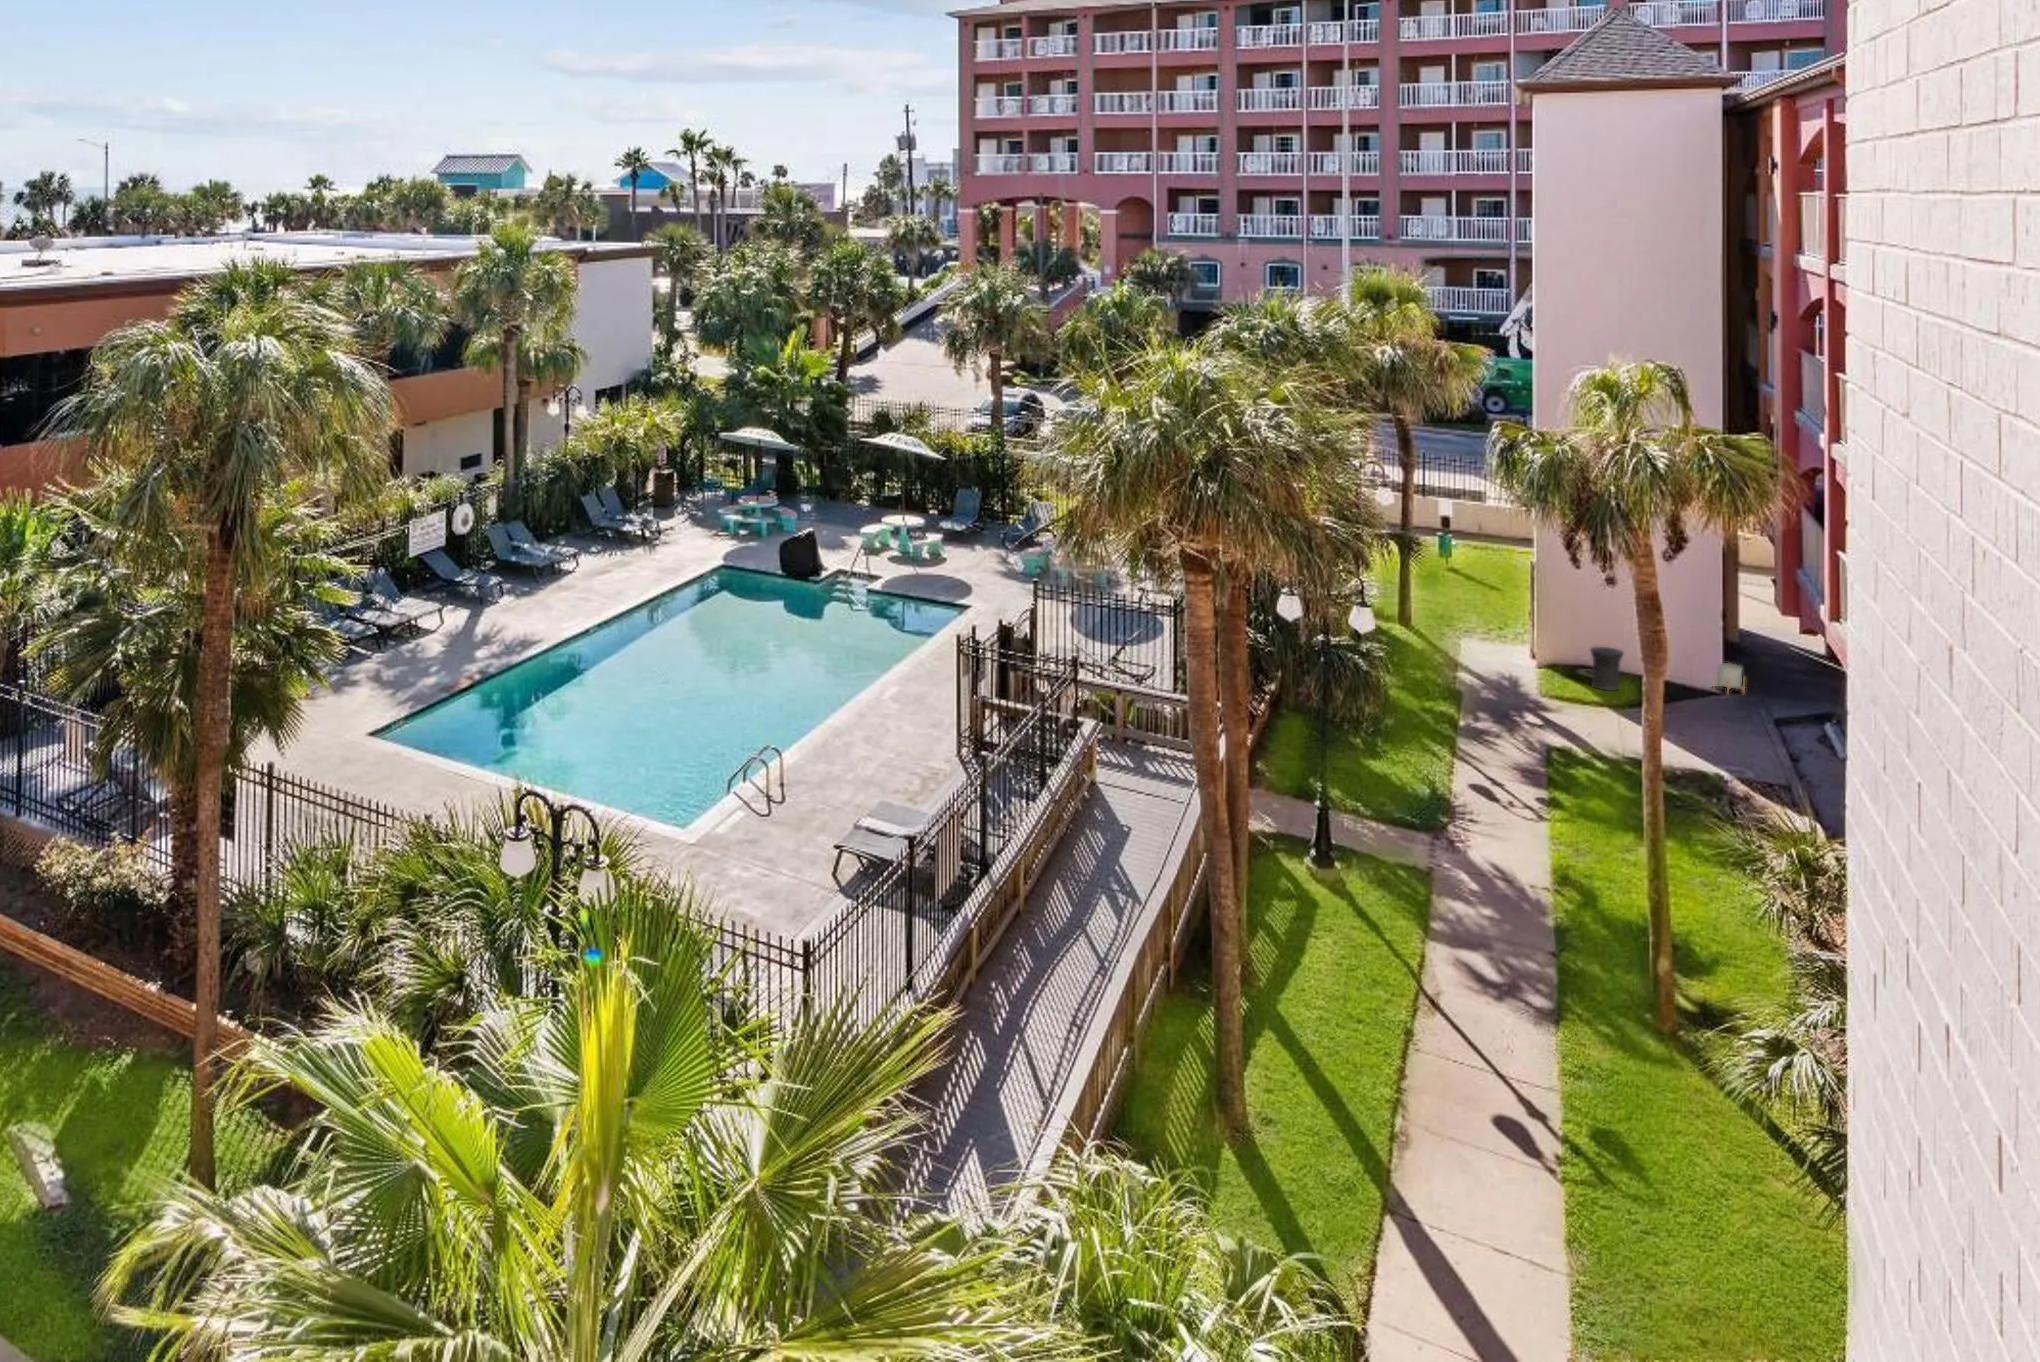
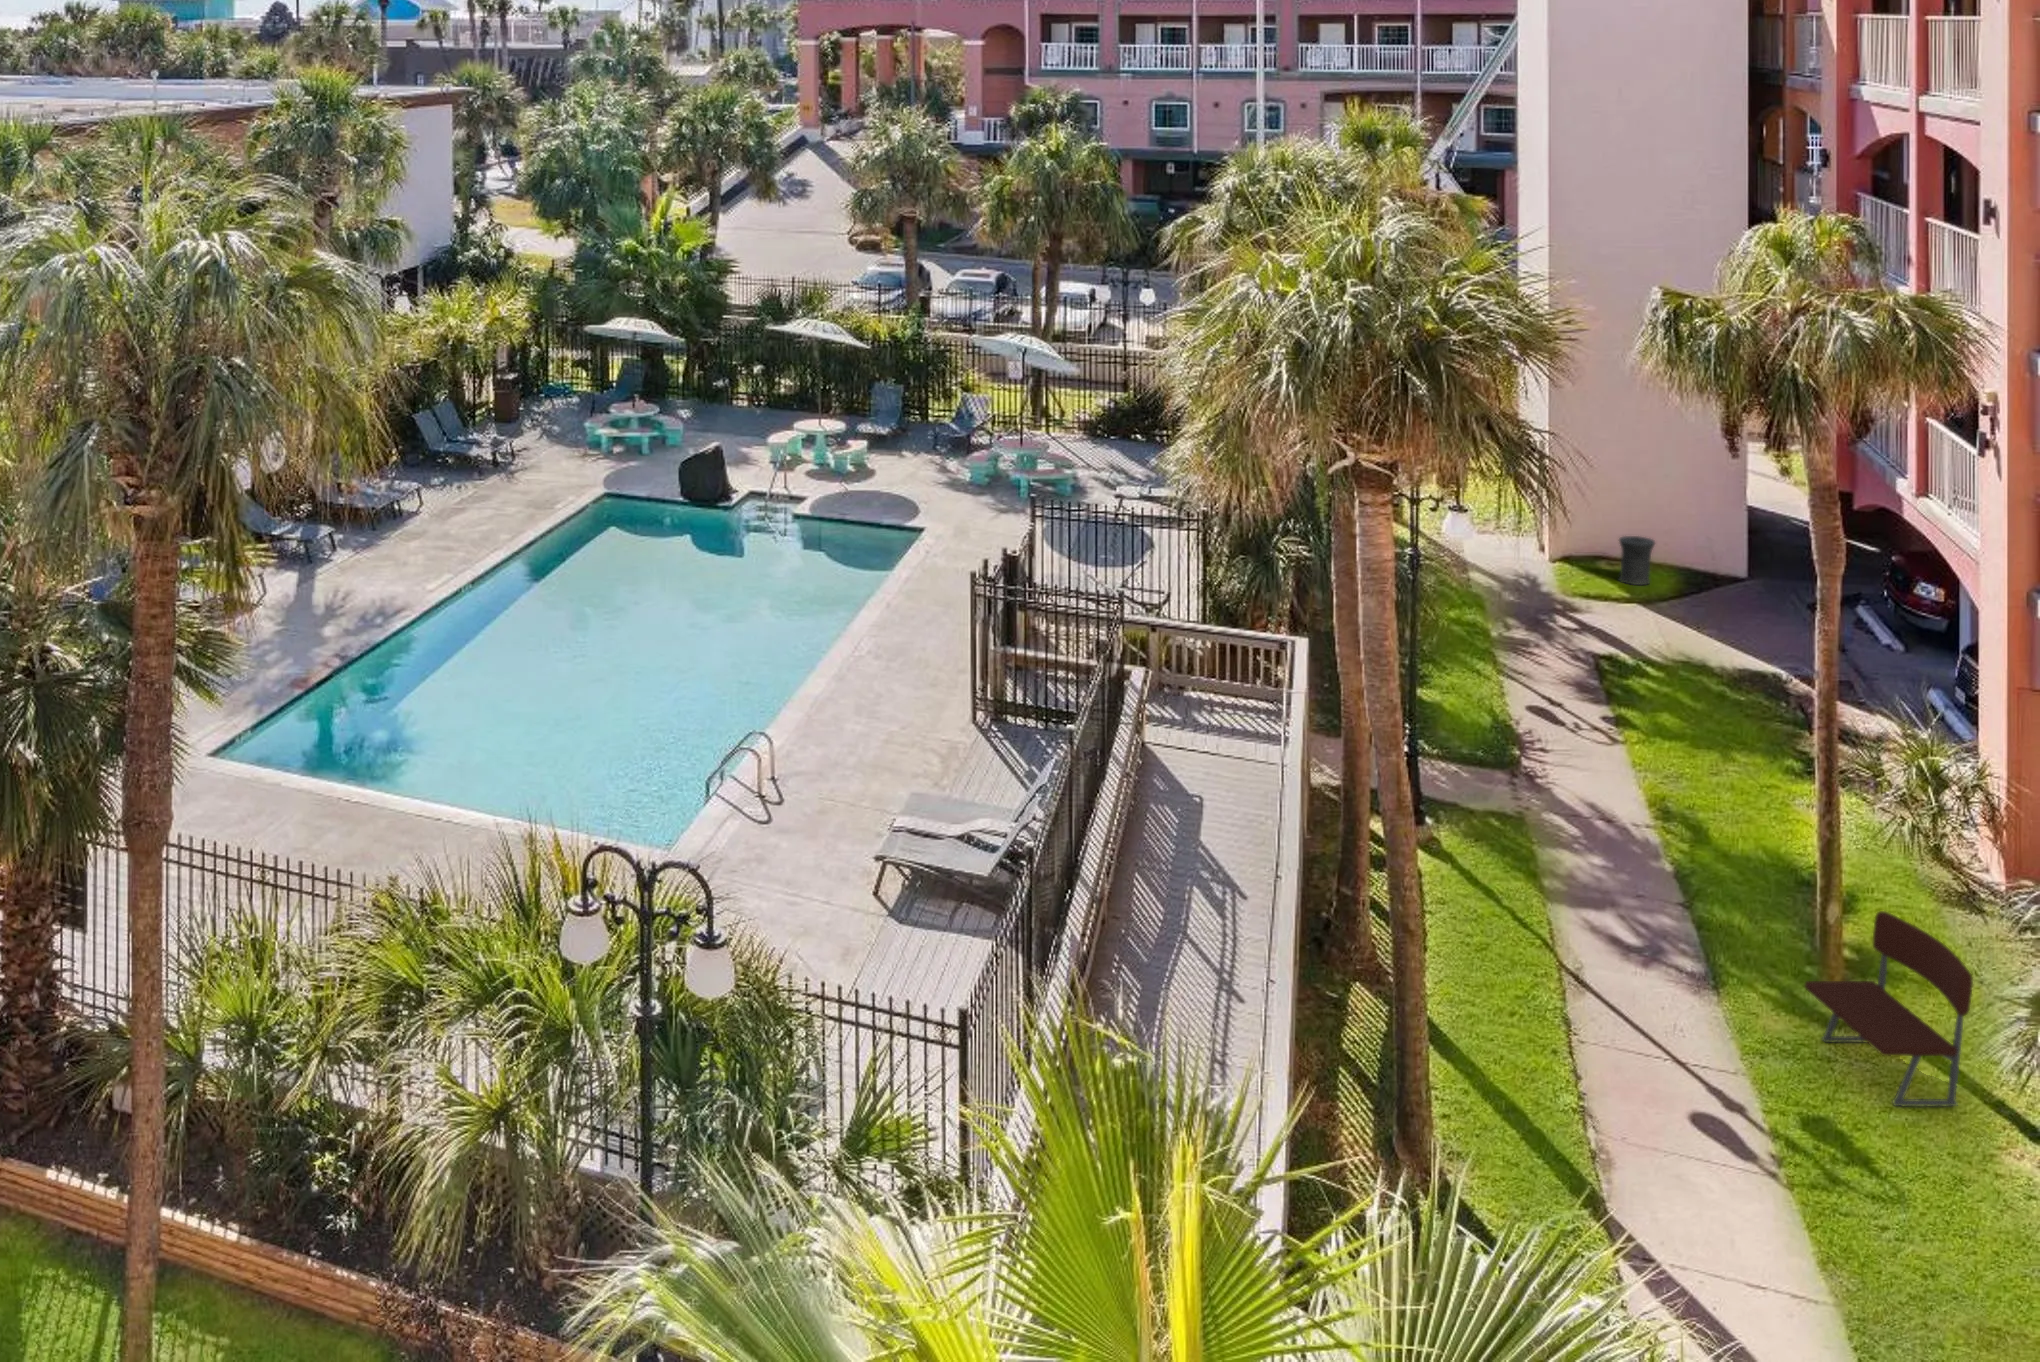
planter: present [1714,663,1745,691] -> none [1745,547,1780,582]
bench: none [1636,964,1774,1145] -> present [1805,911,1973,1106]

